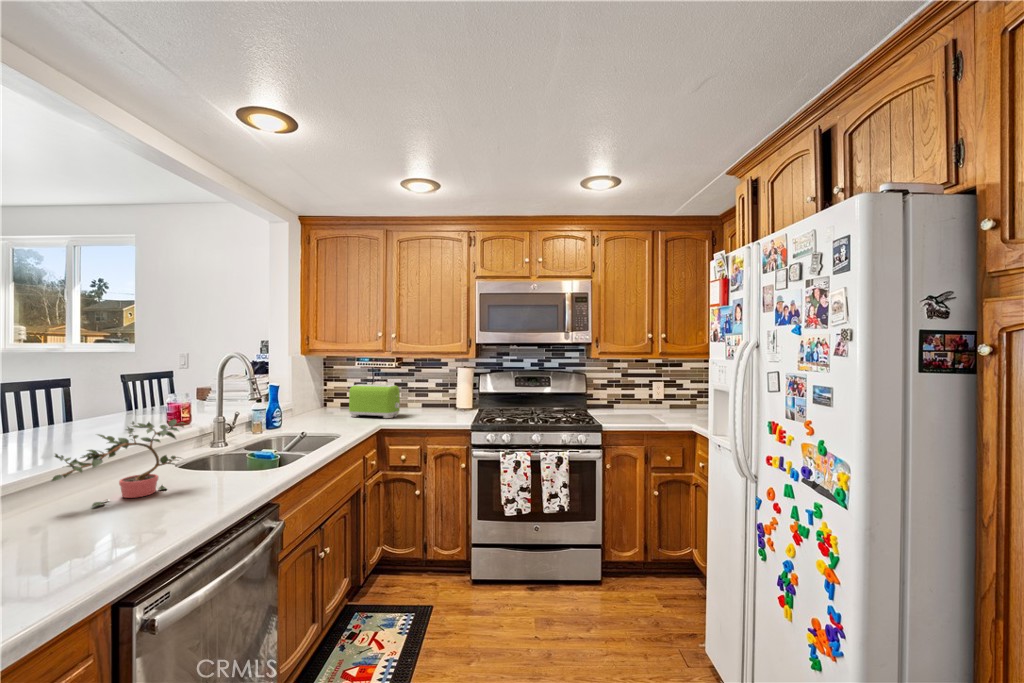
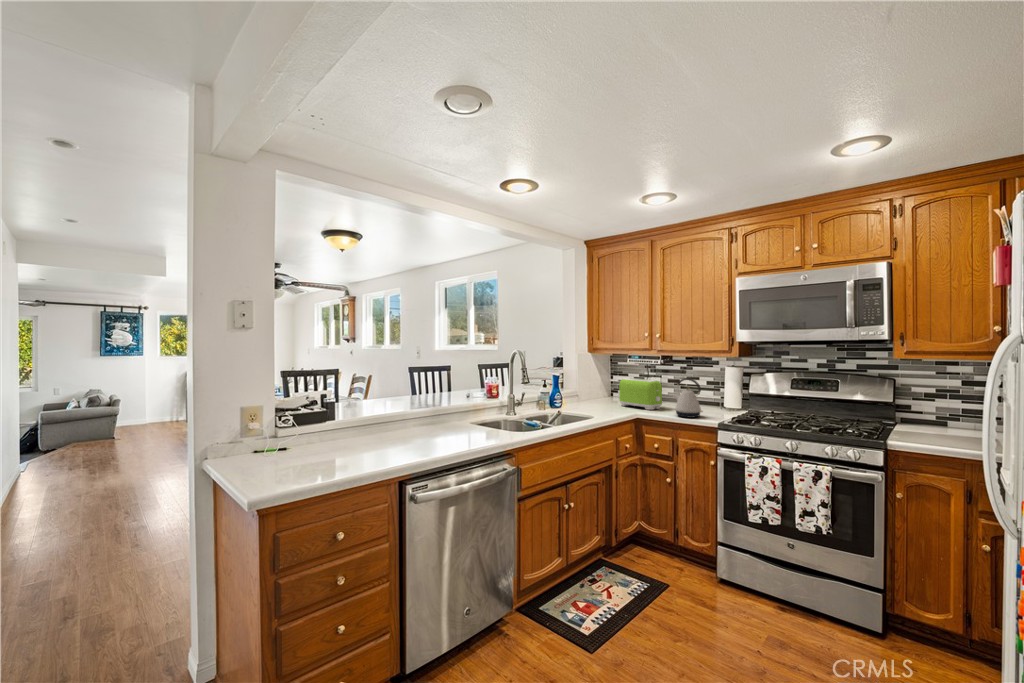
kettle: none [419,380,451,422] -> present [673,378,703,418]
potted plant: present [52,419,185,507] -> none [401,393,468,441]

